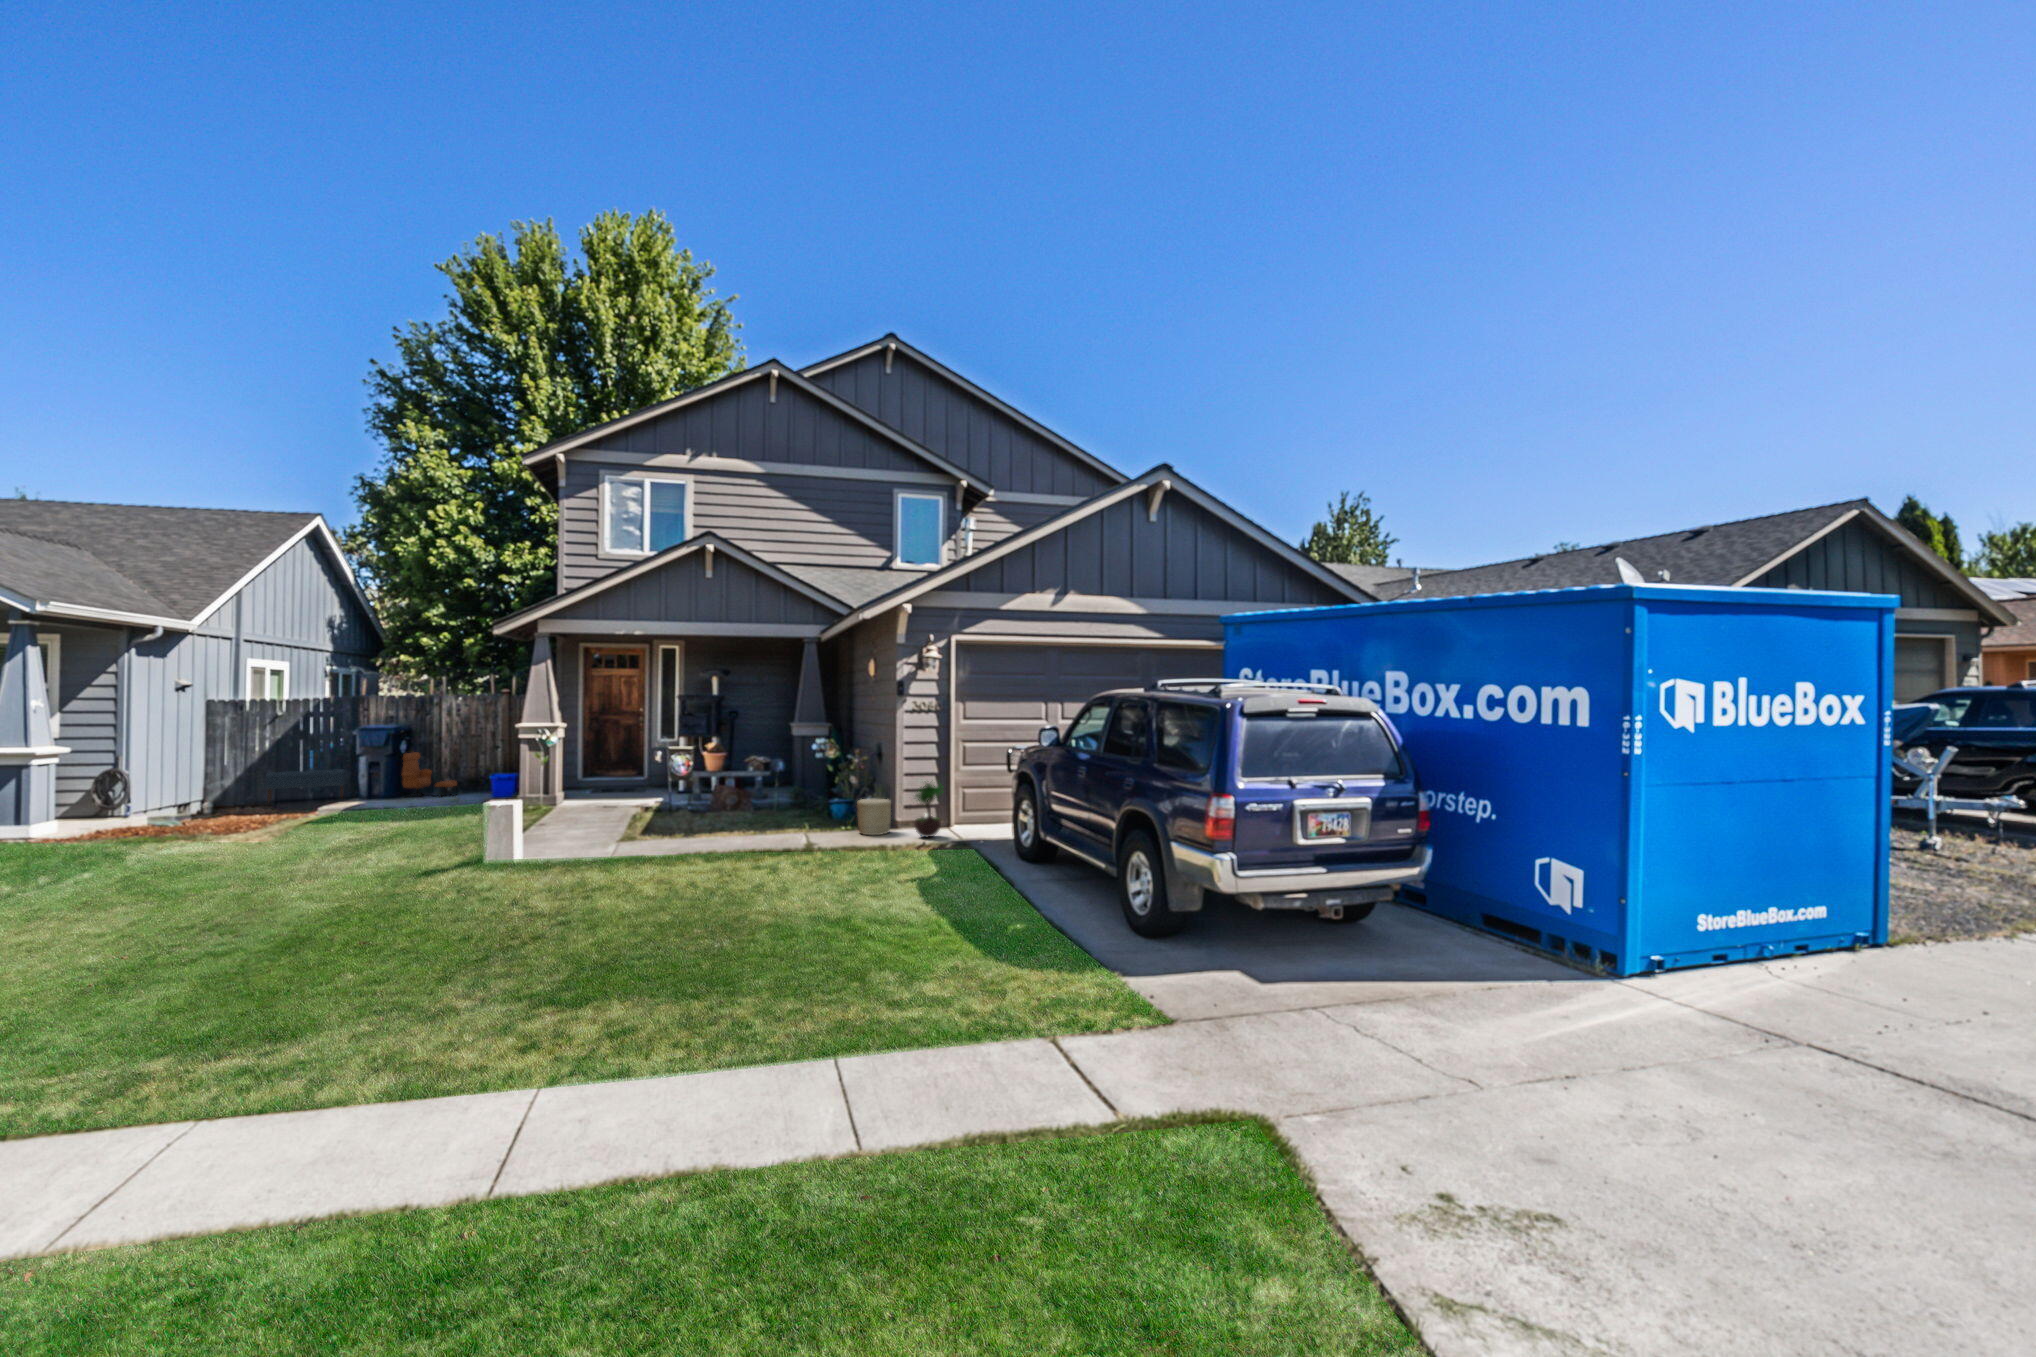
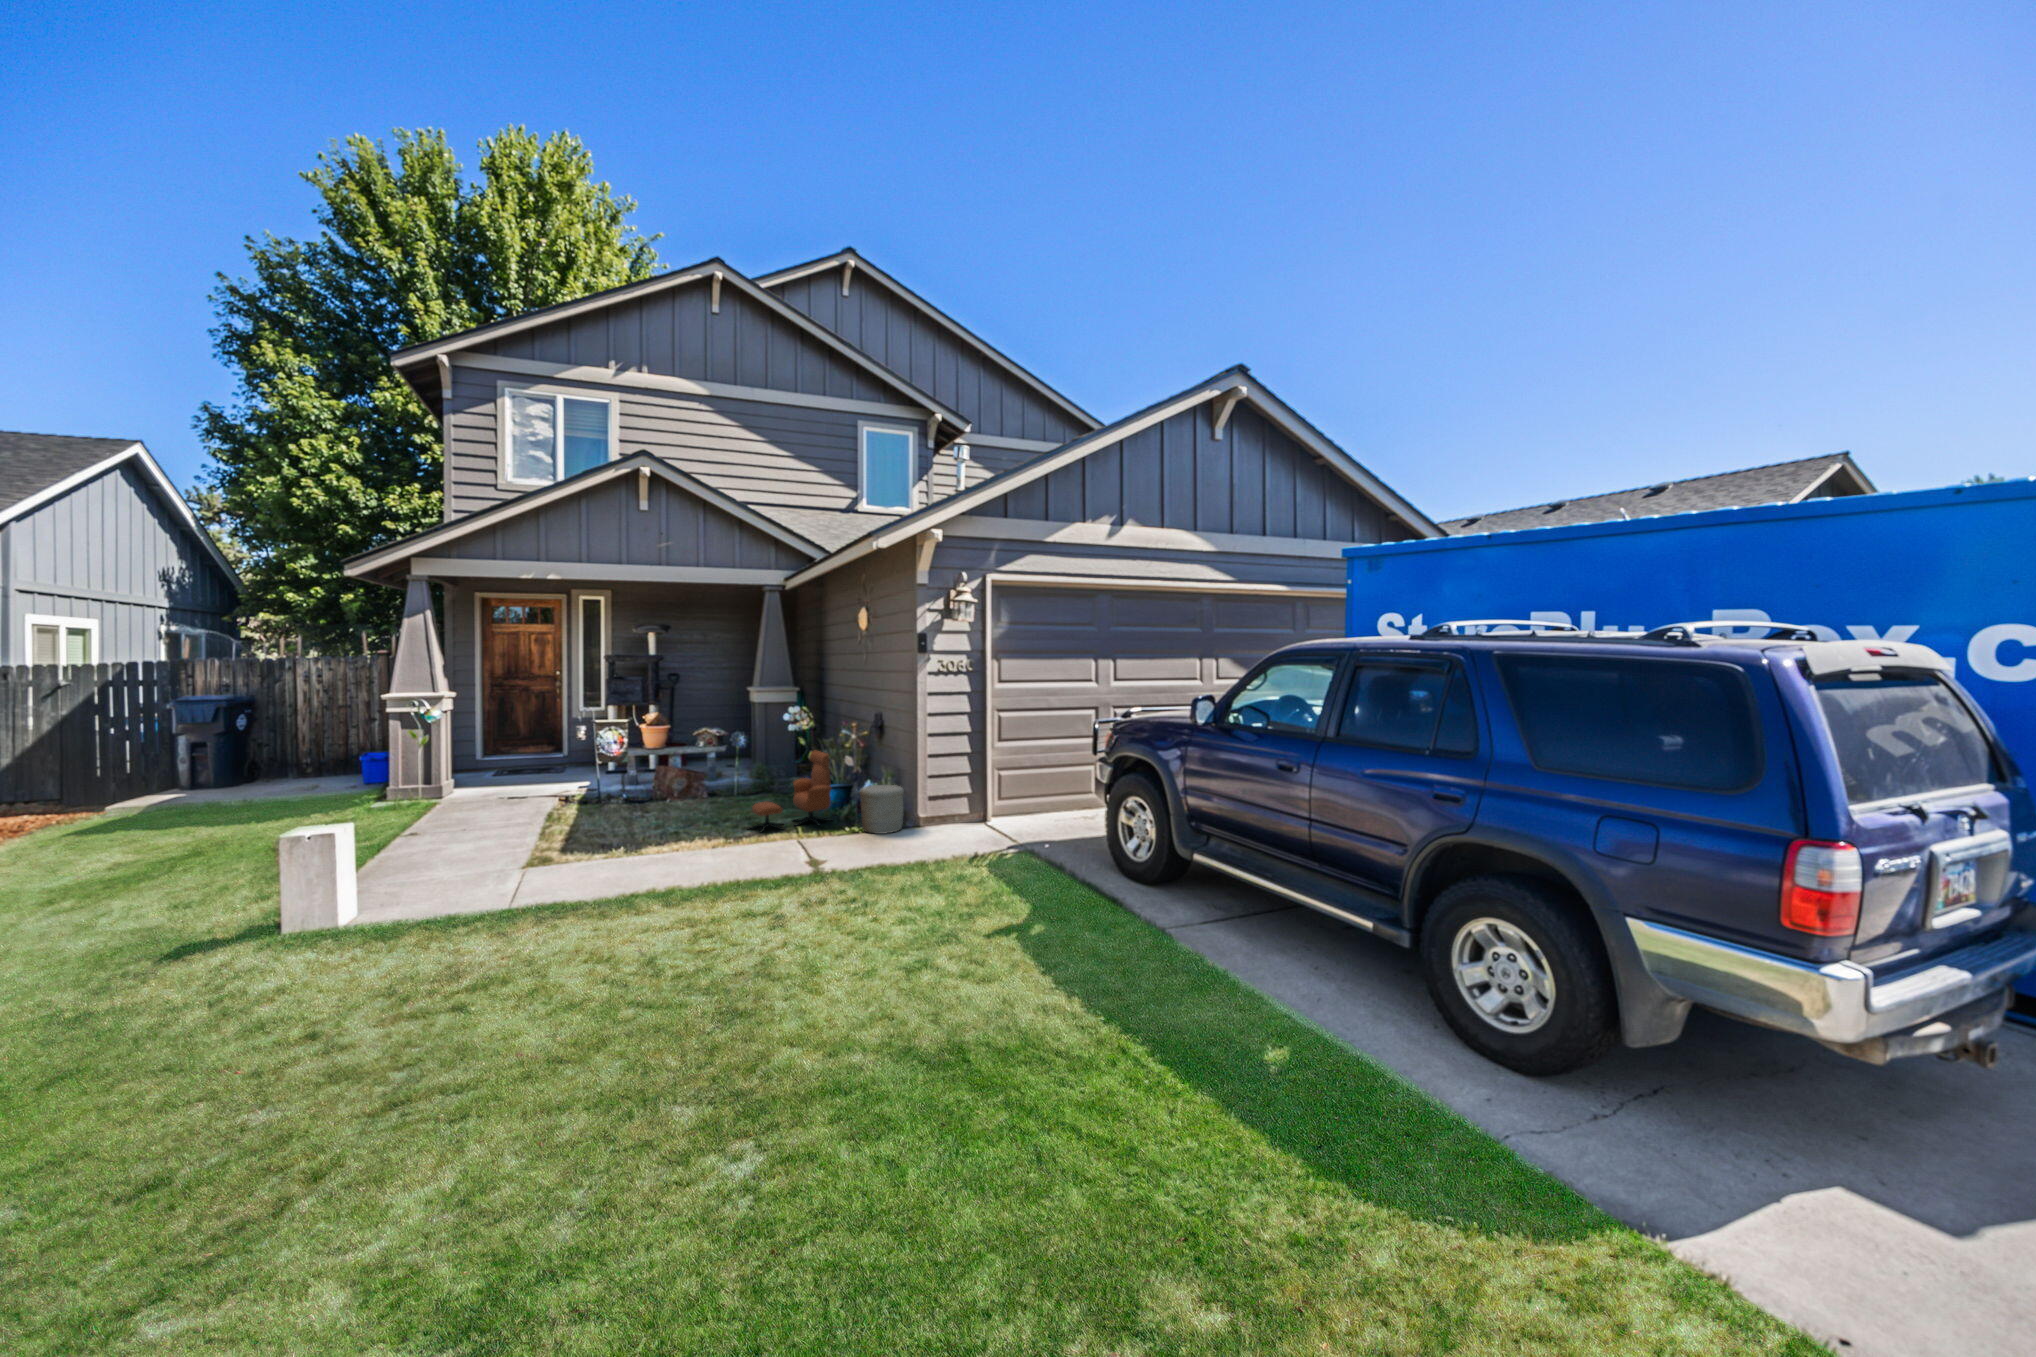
lounge chair: present [402,752,457,796] -> present [749,750,831,832]
bench: present [266,769,345,803] -> none [21,754,152,803]
potted tree: present [915,783,943,837] -> none [935,758,980,835]

